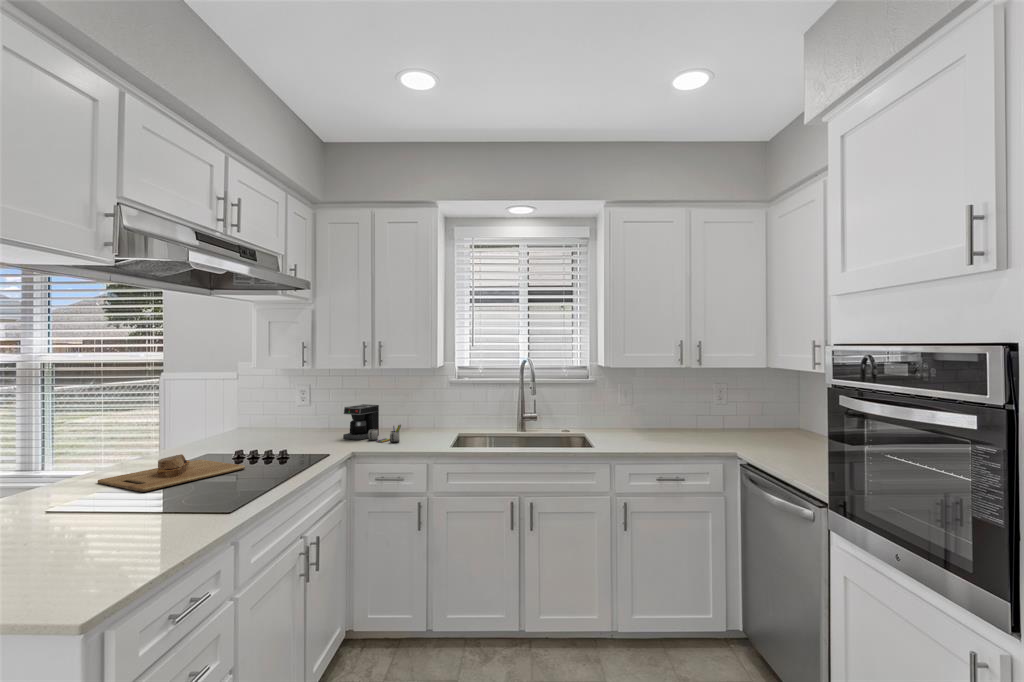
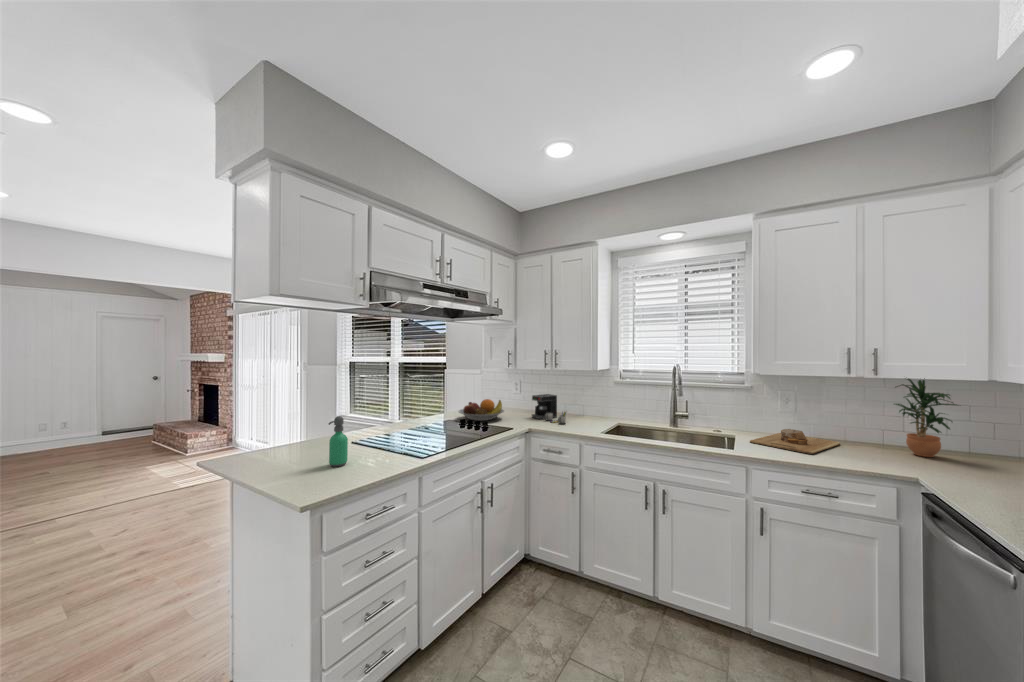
potted plant: none [706,366,750,436] -> present [896,378,957,457]
fruit bowl: none [227,417,306,451] -> present [458,399,504,421]
cutting board: present [98,454,245,492] -> present [750,429,840,454]
soap dispenser: none [64,457,103,549] -> present [329,416,348,467]

